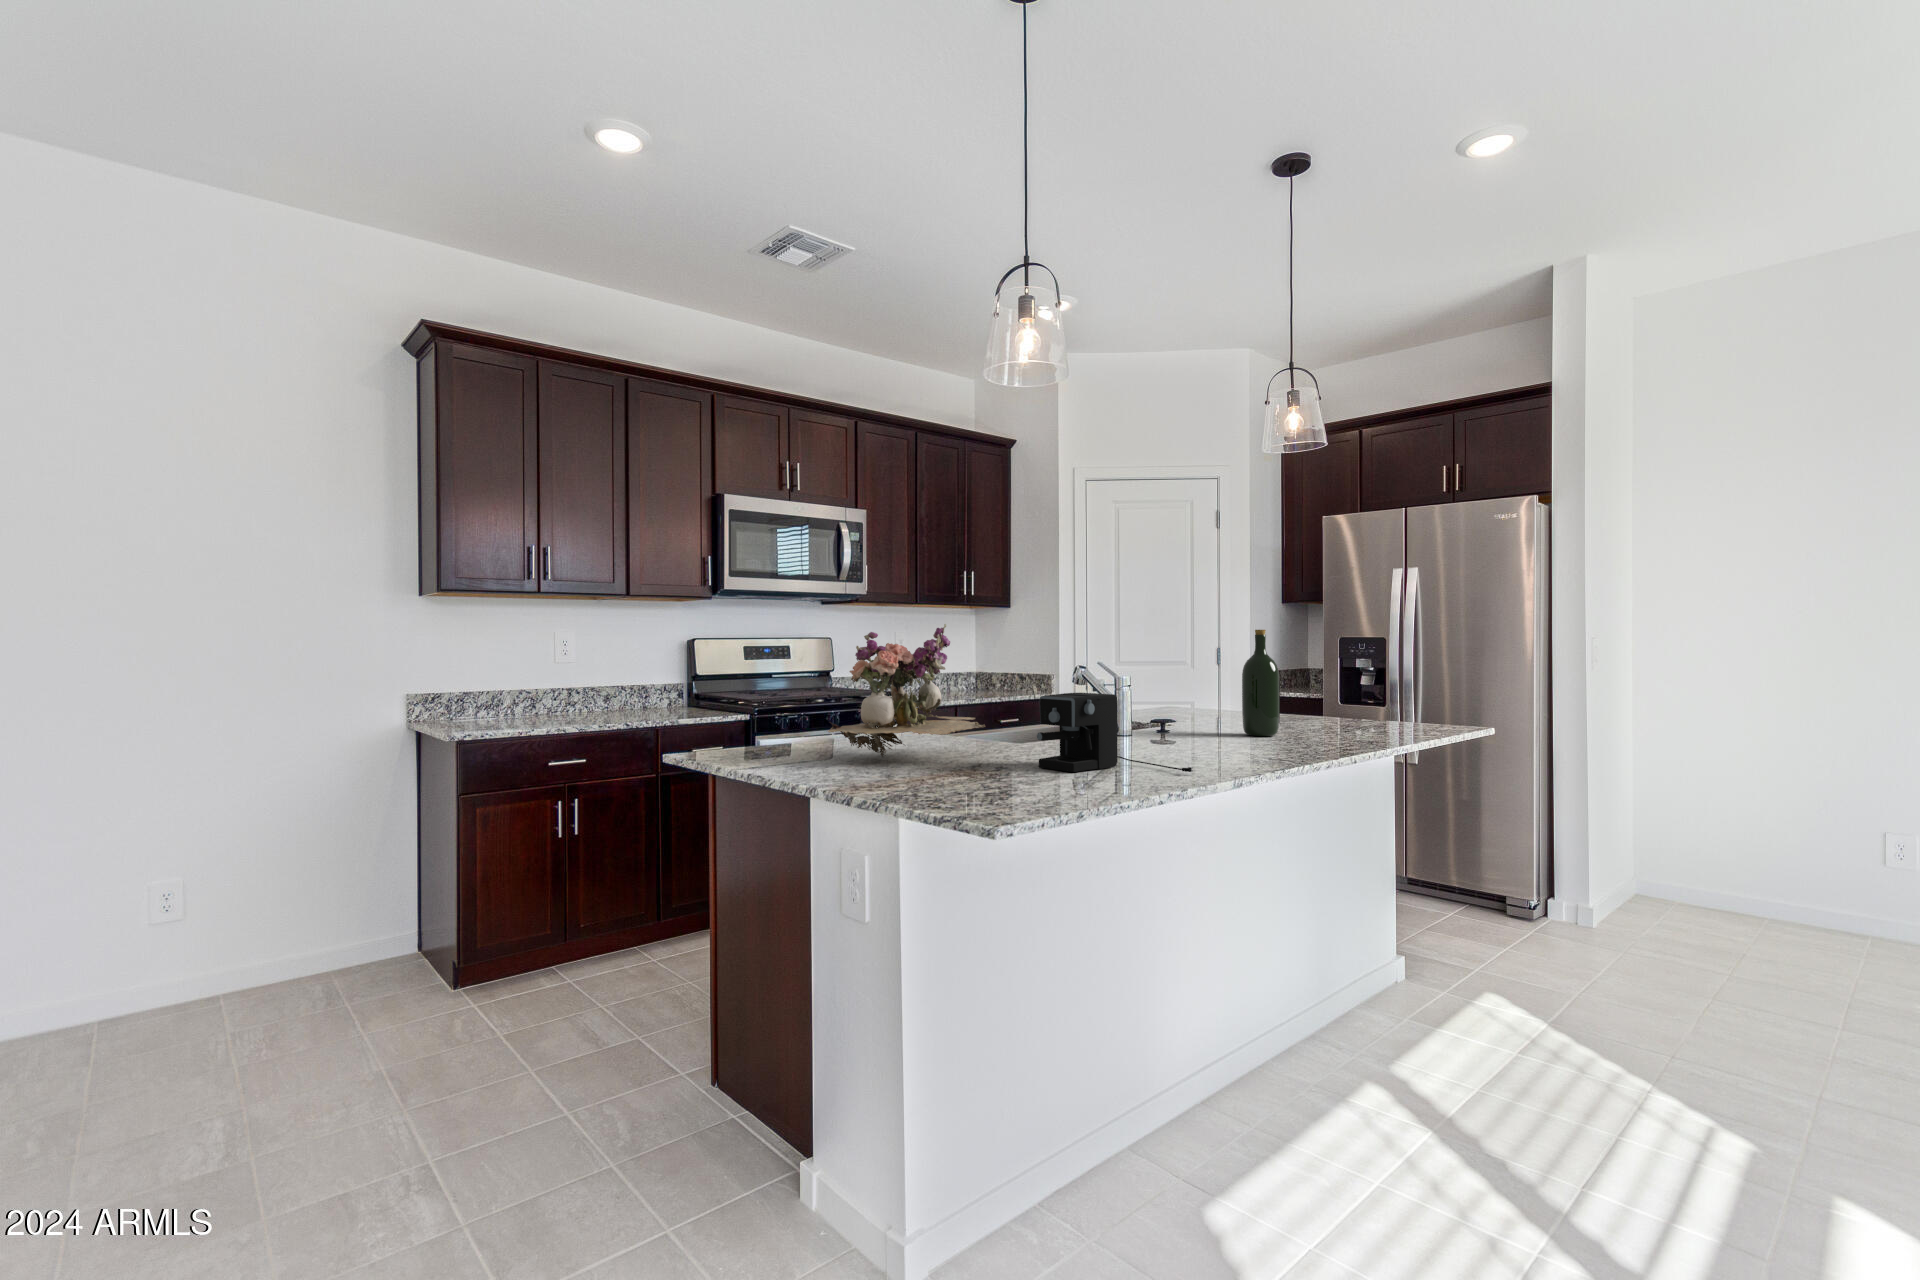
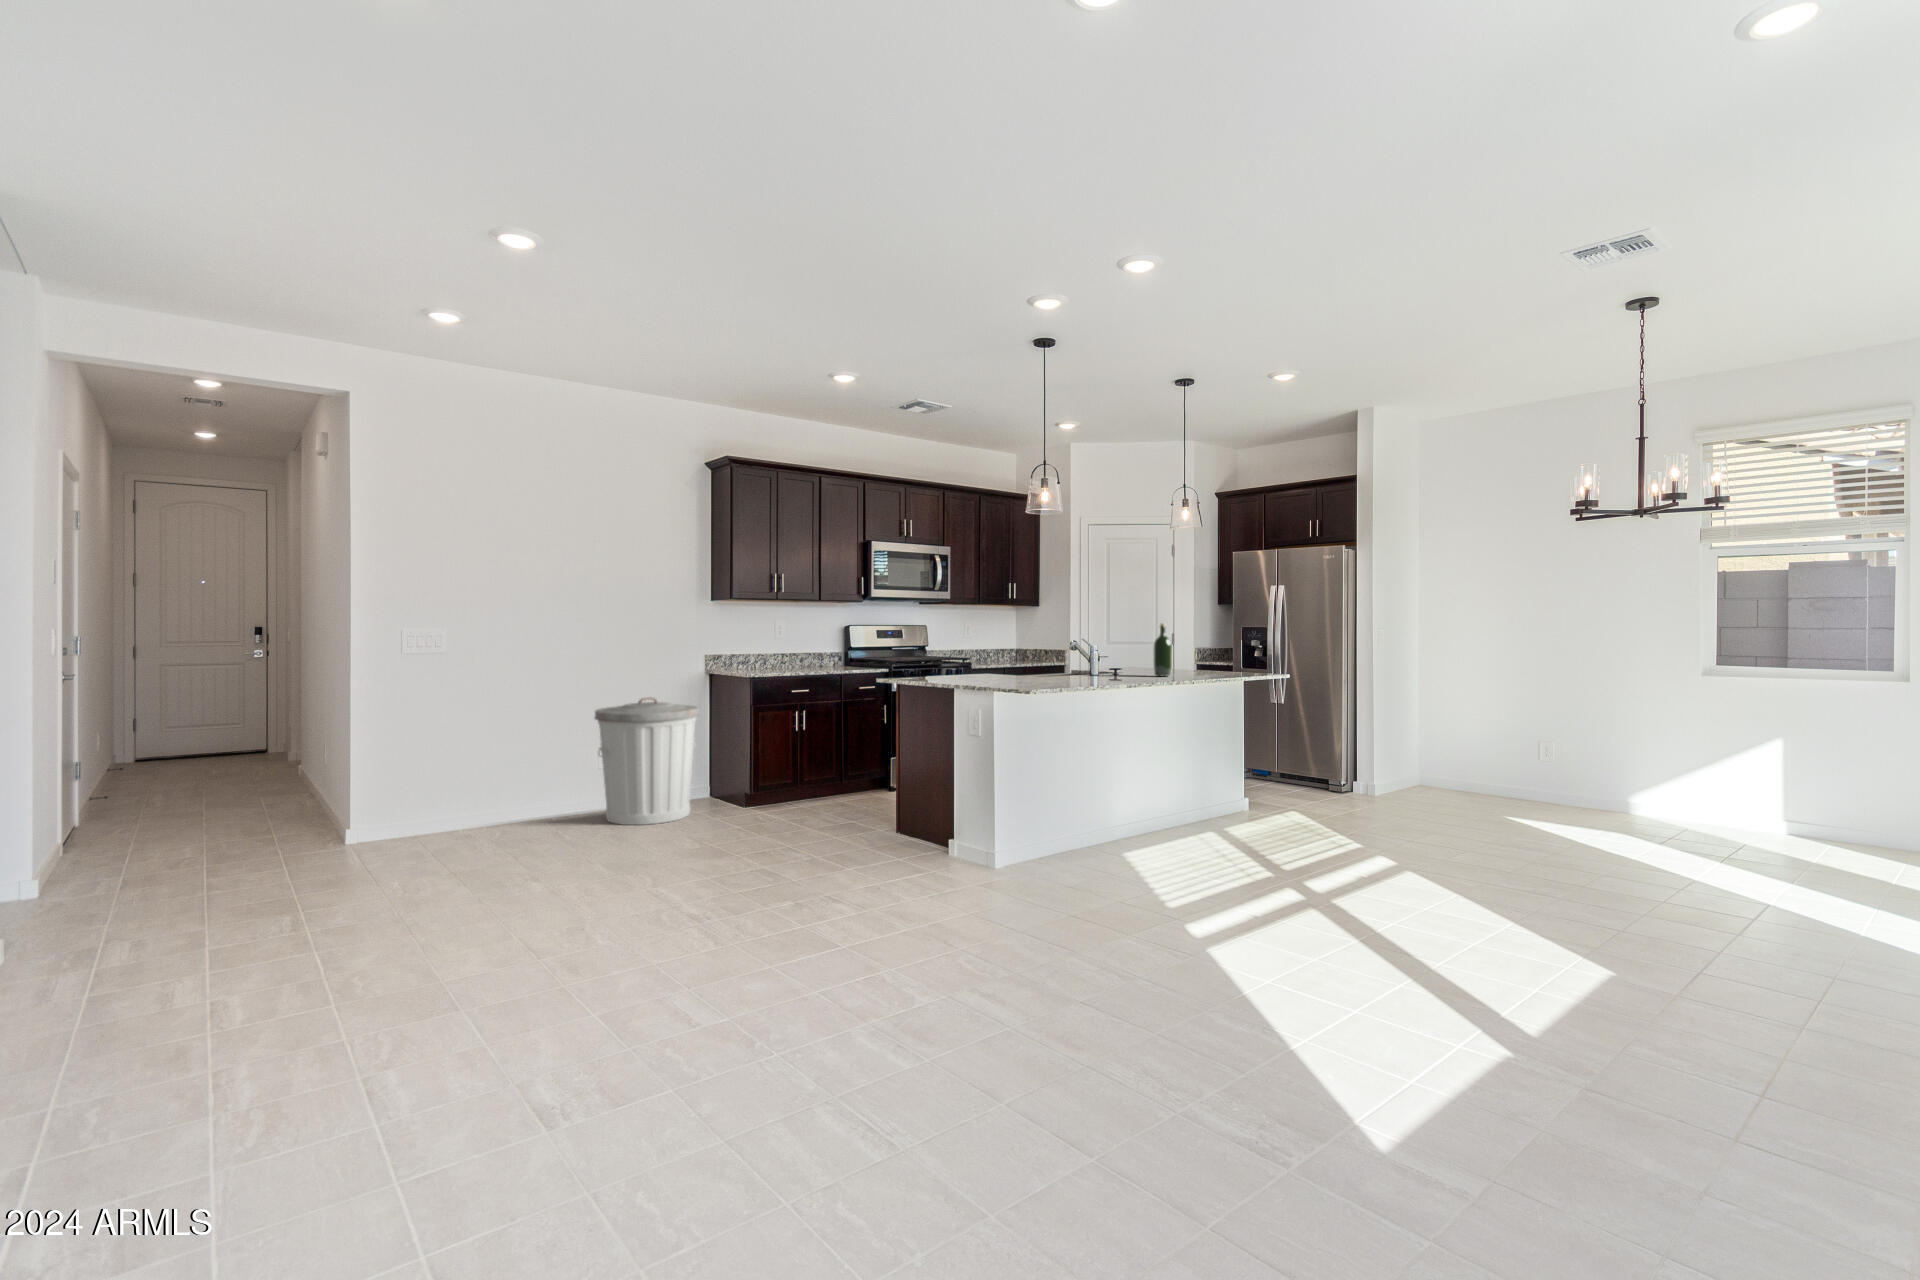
flower arrangement: present [828,624,985,757] -> none [958,620,1027,680]
coffee maker: present [1037,693,1193,772] -> none [1048,651,1113,684]
trash can: none [91,784,349,1061] -> present [595,697,699,825]

